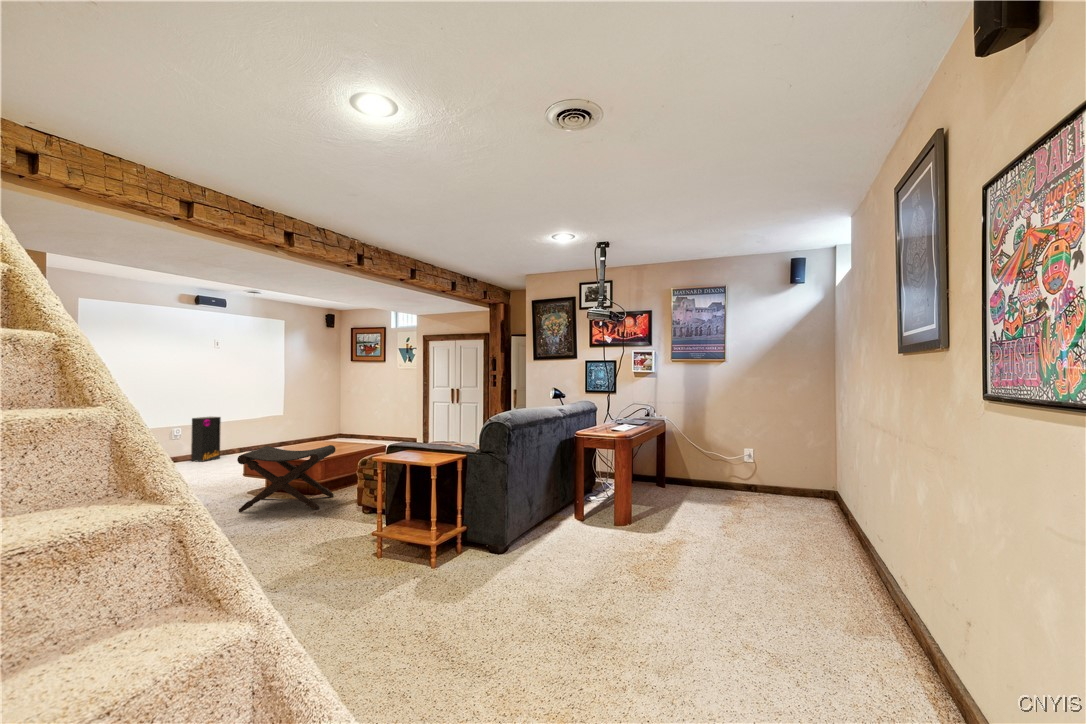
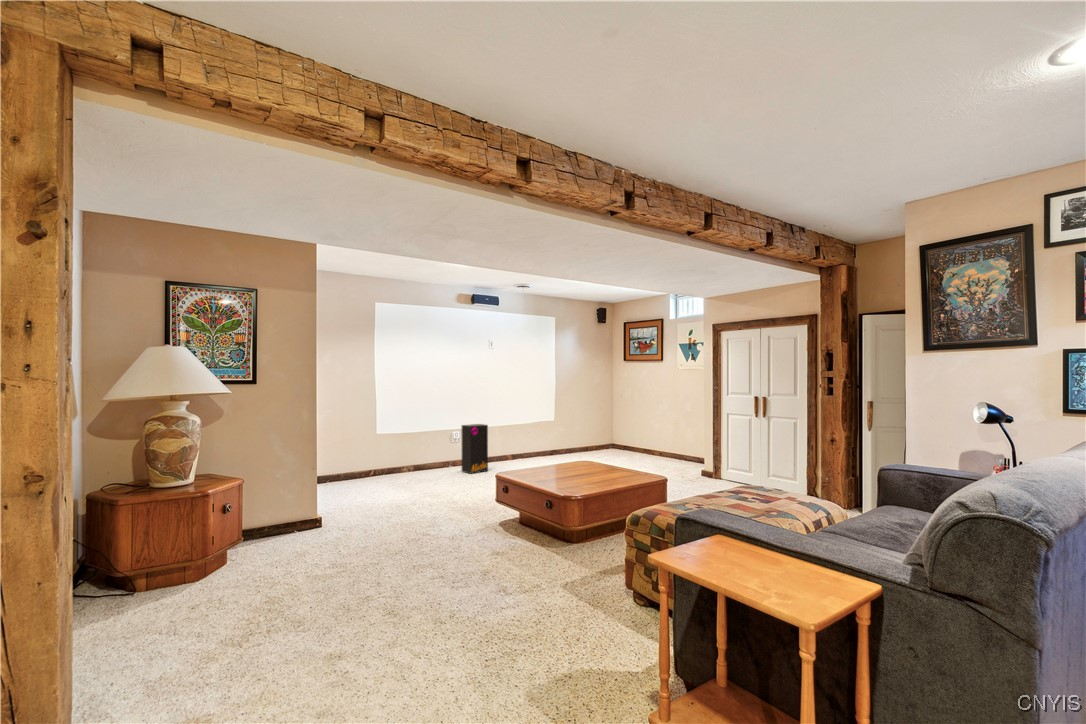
footstool: present [237,445,336,512] -> none [478,472,601,577]

